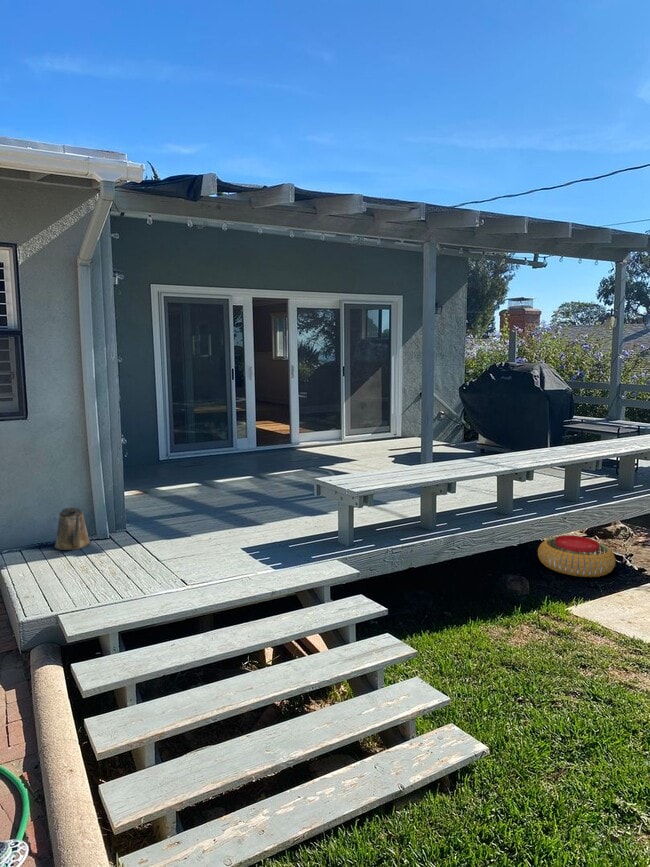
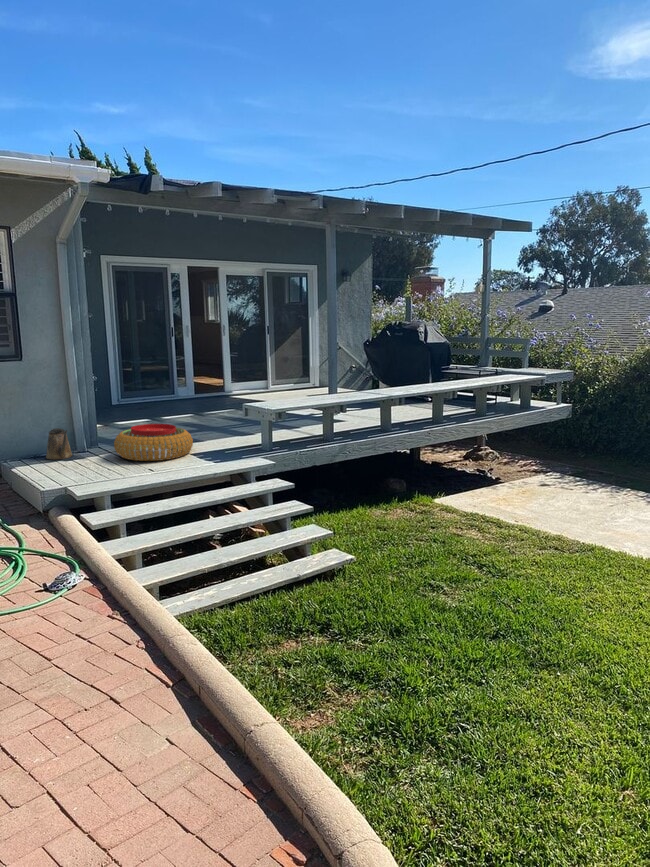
pouf: present [538,535,616,577] -> present [114,424,193,461]

